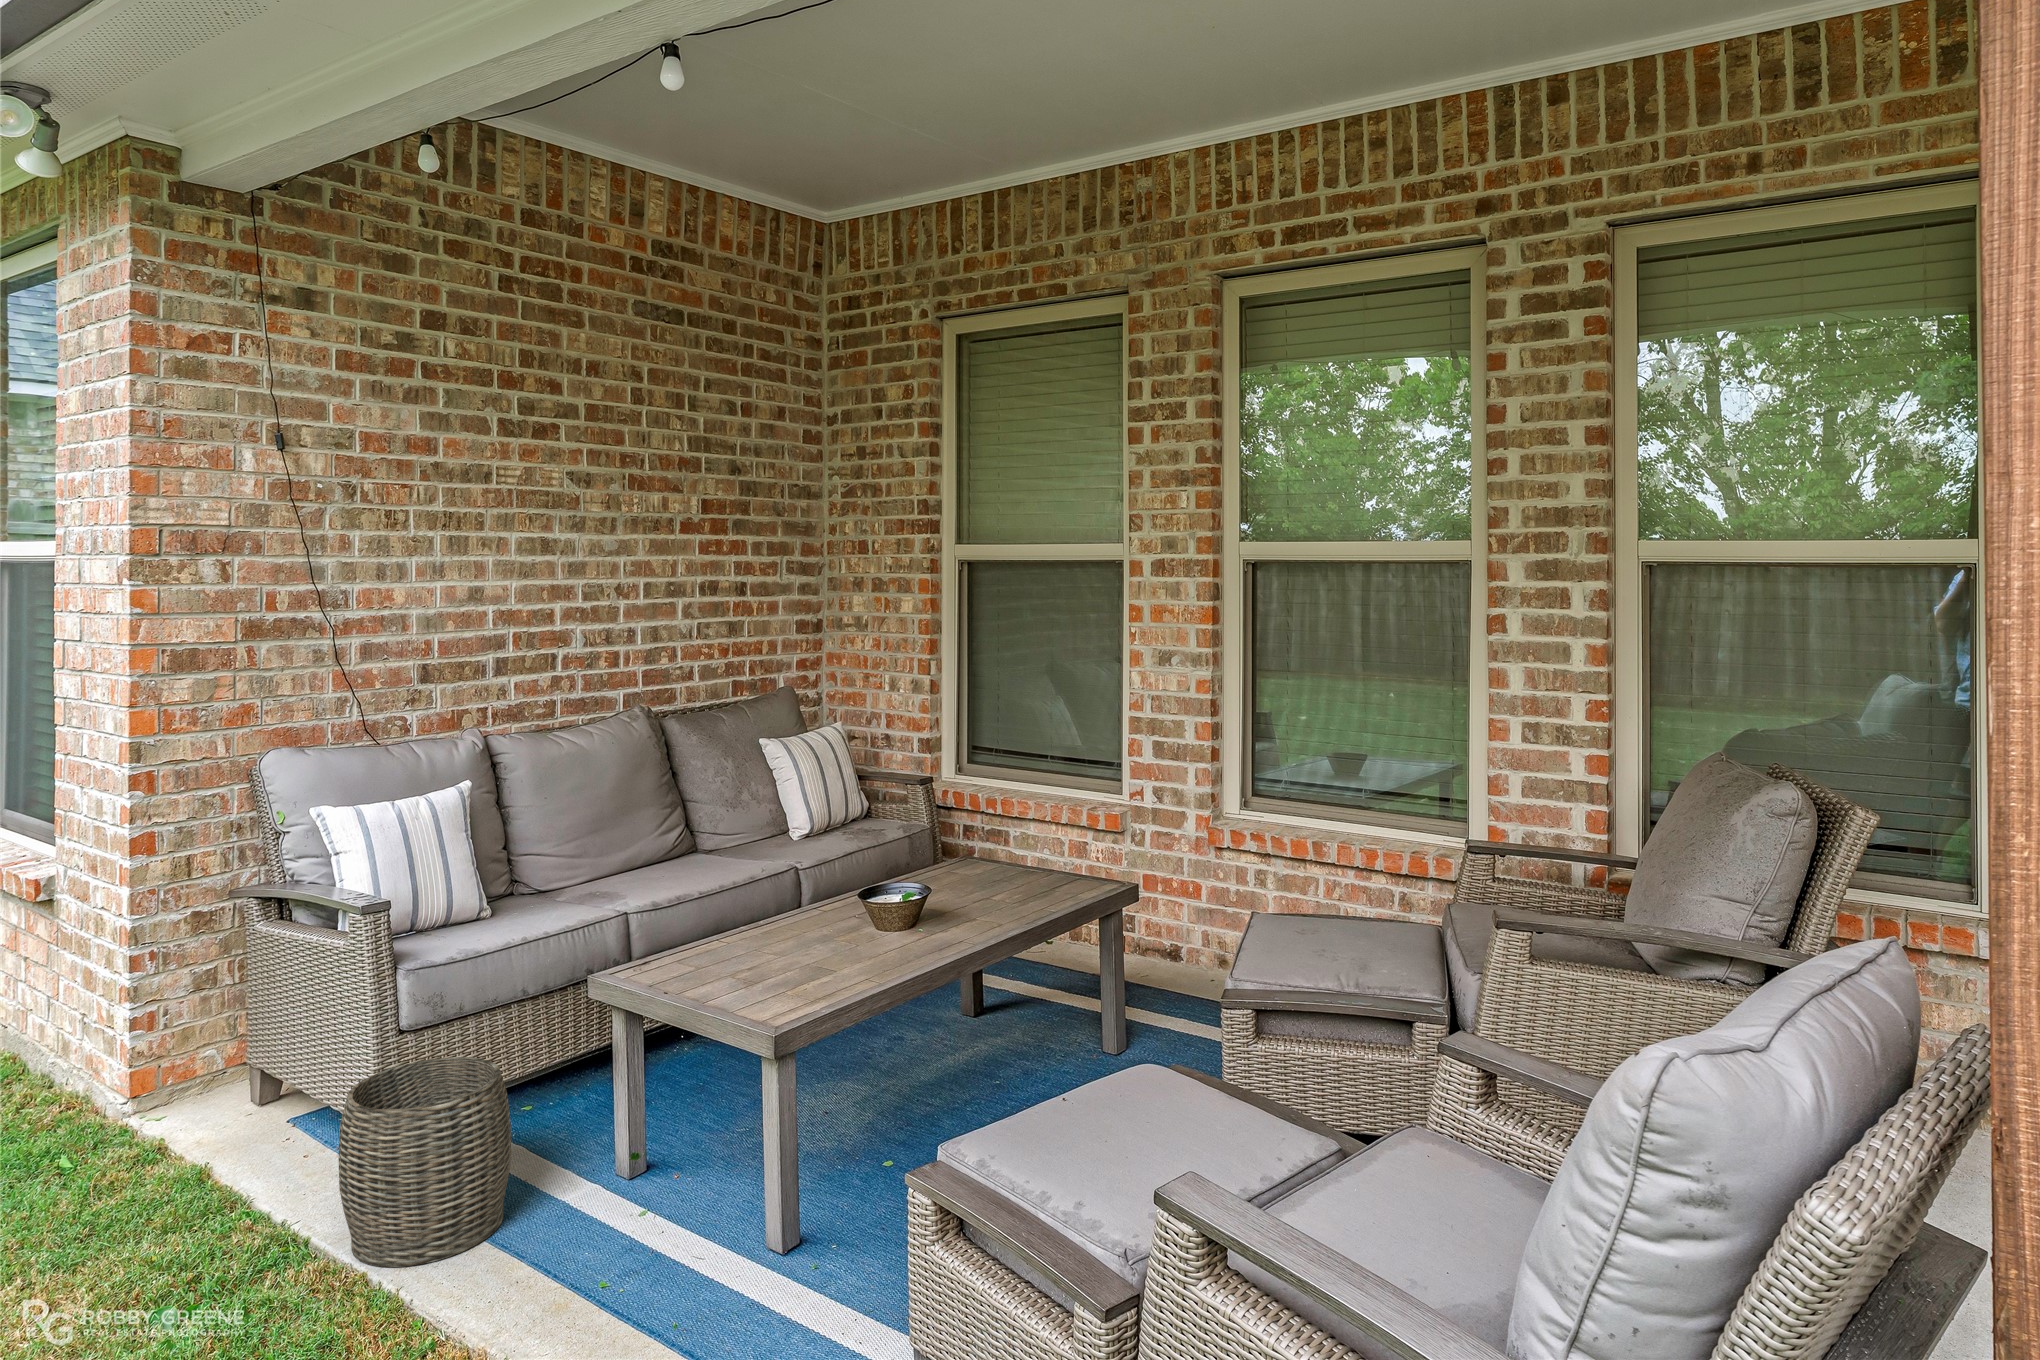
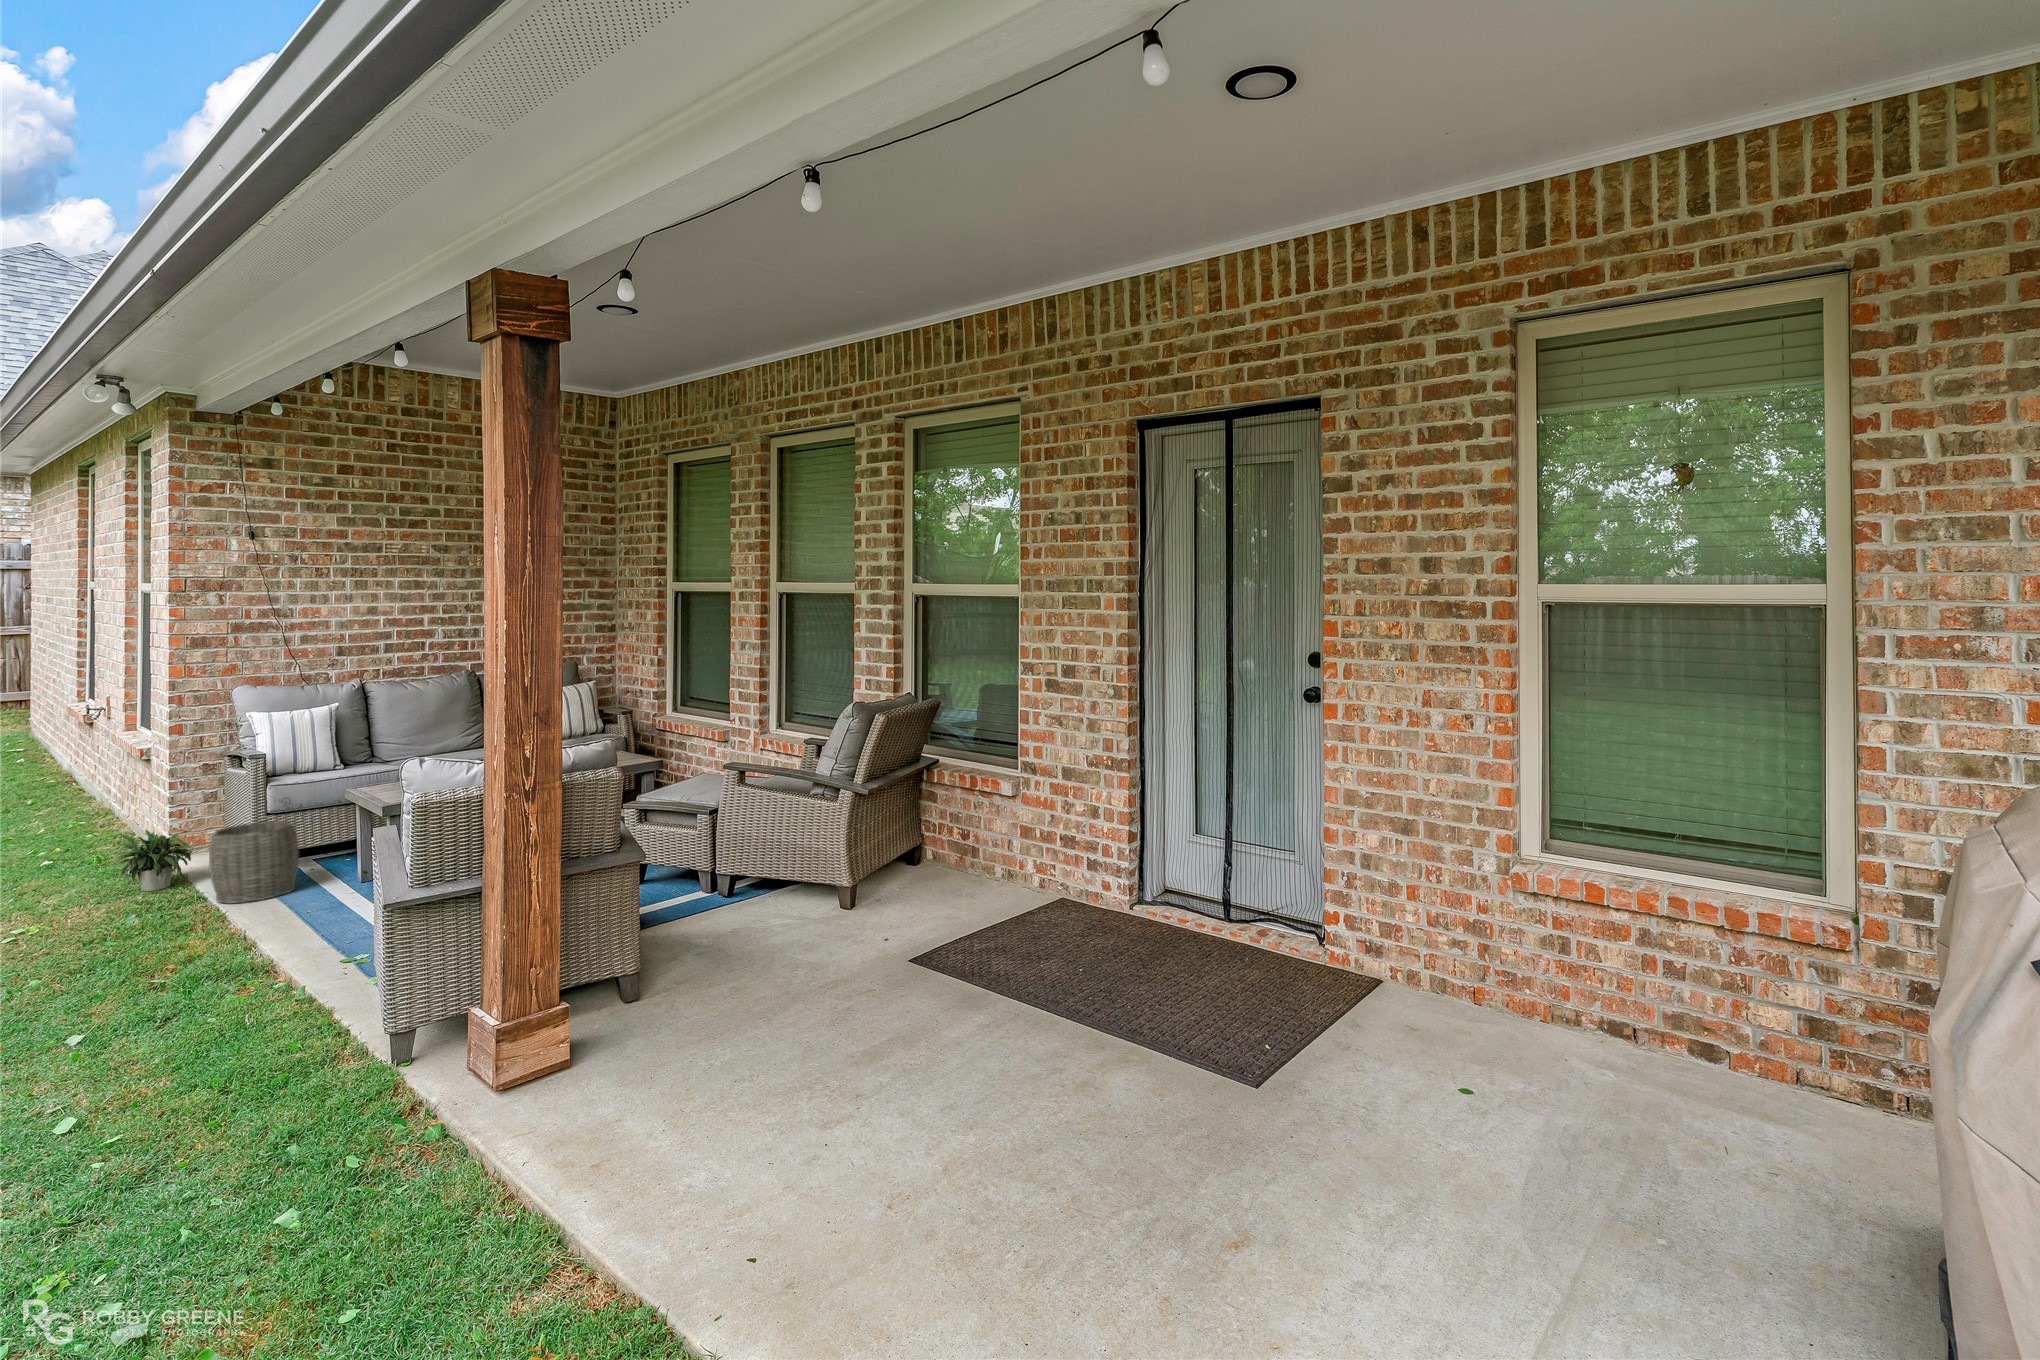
potted plant: none [88,1080,256,1228] -> present [114,829,193,891]

